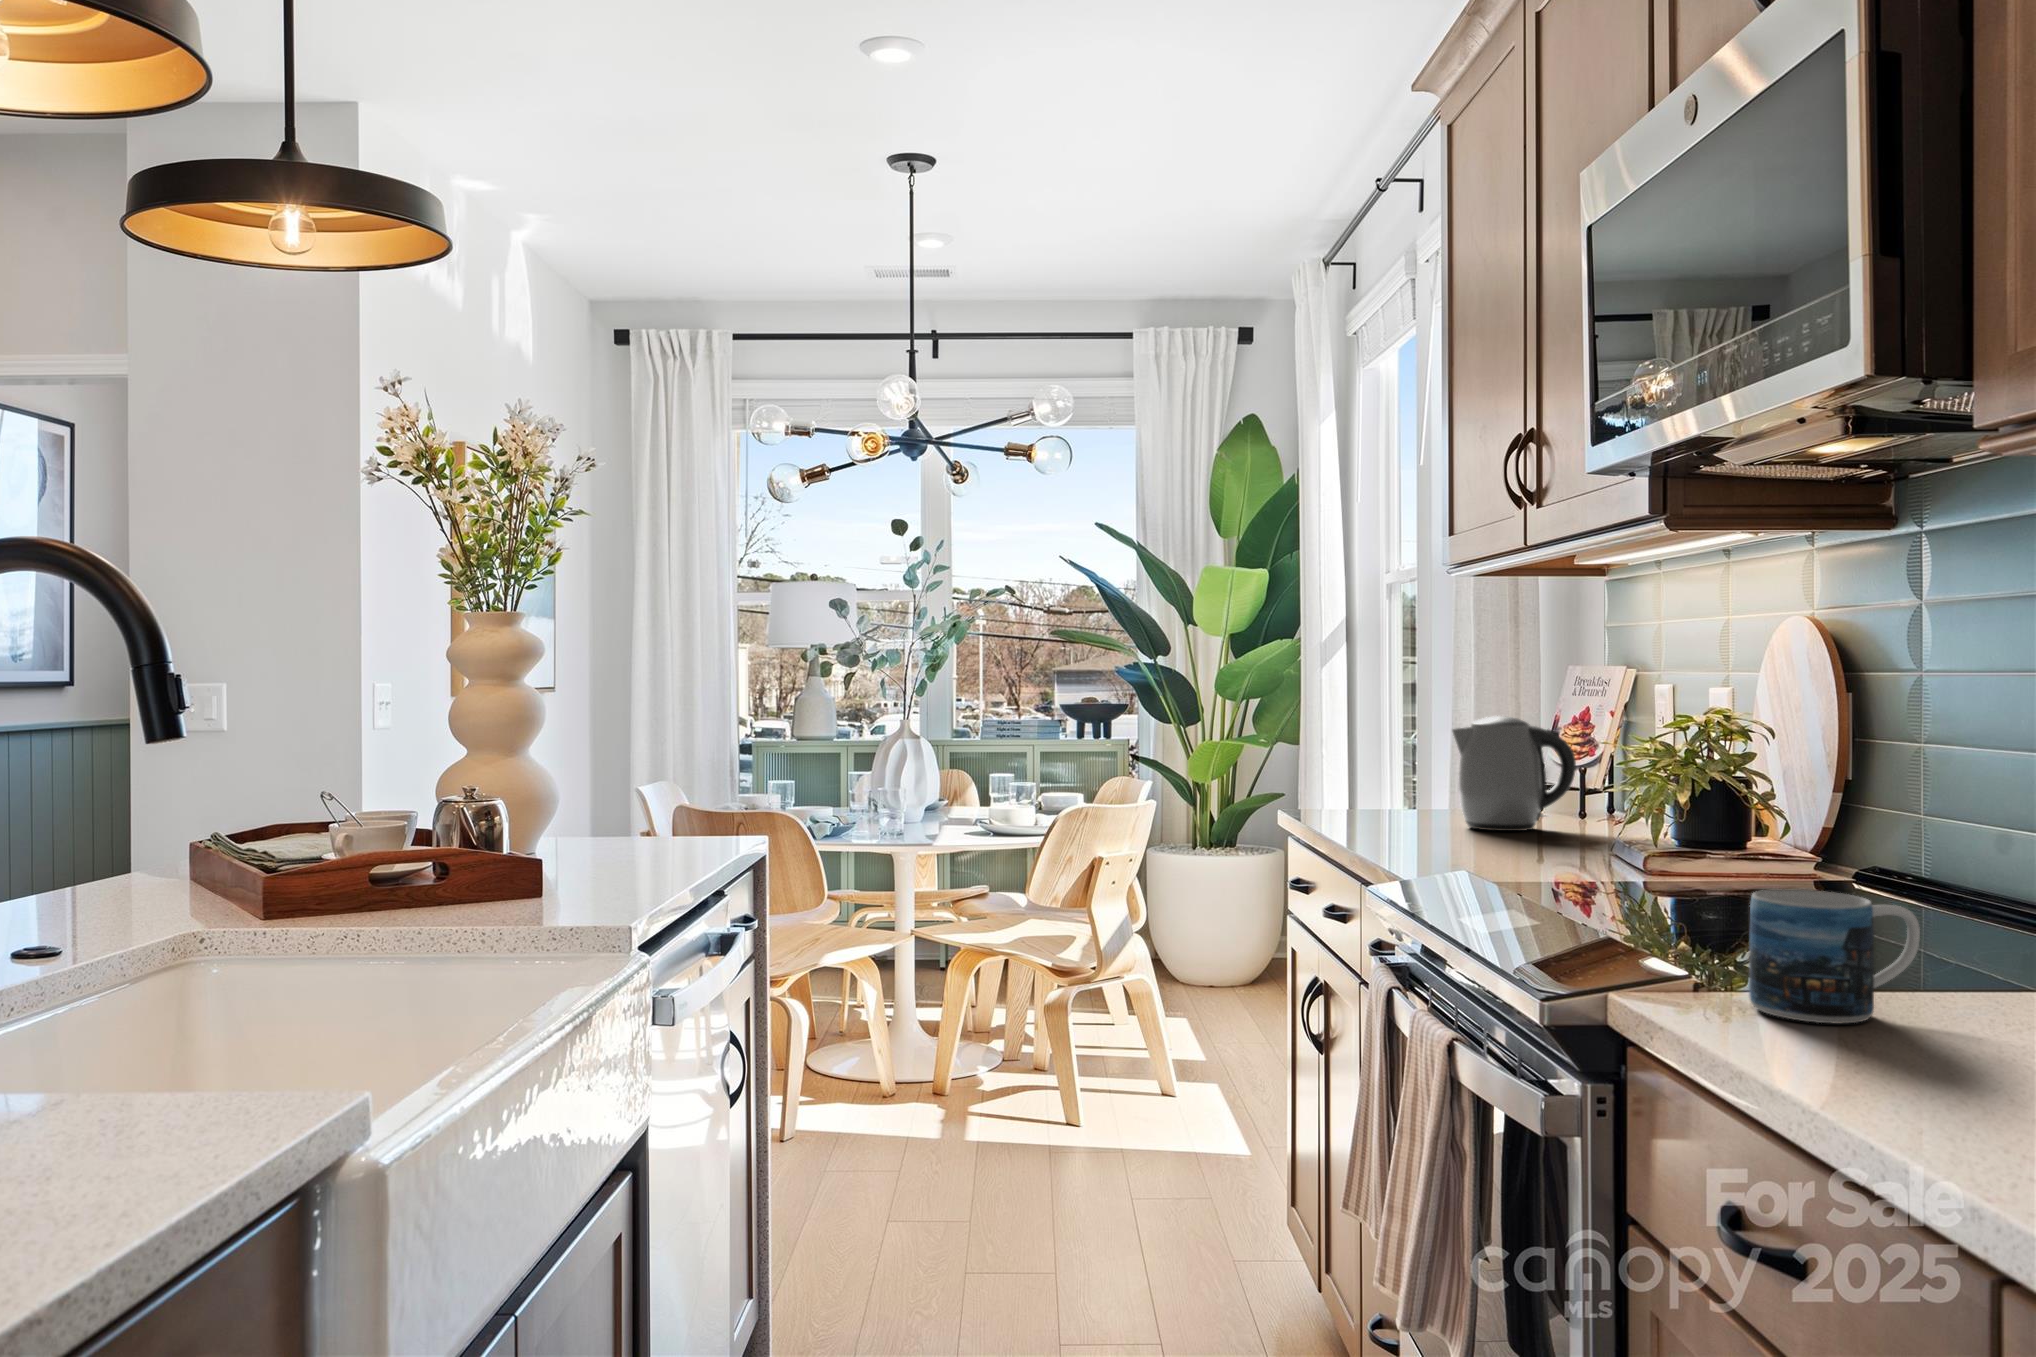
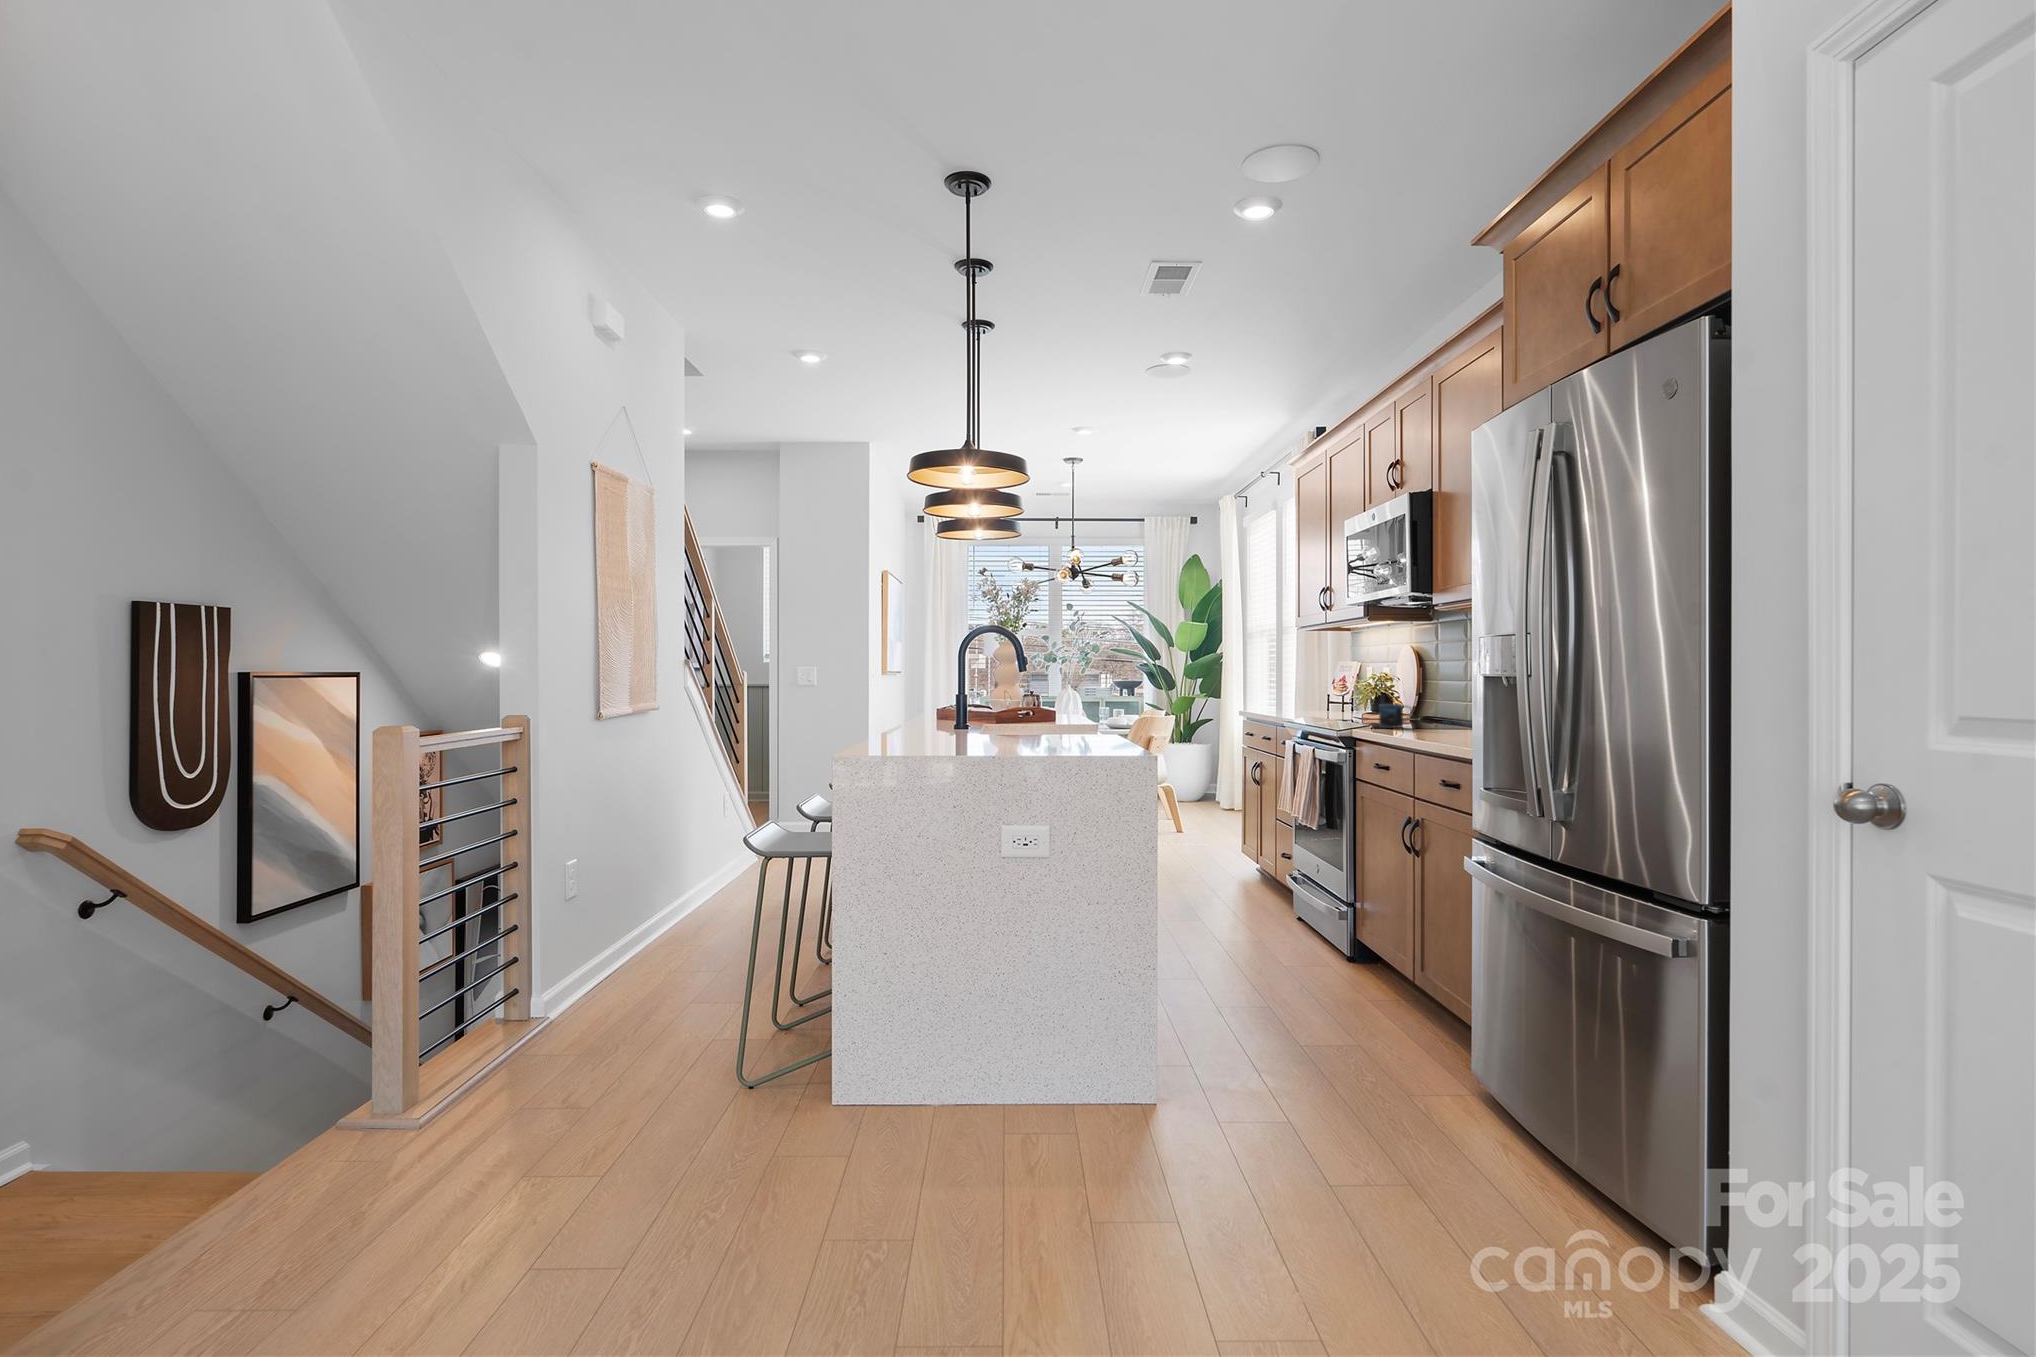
kettle: present [1452,716,1576,831] -> none [1303,678,1343,714]

